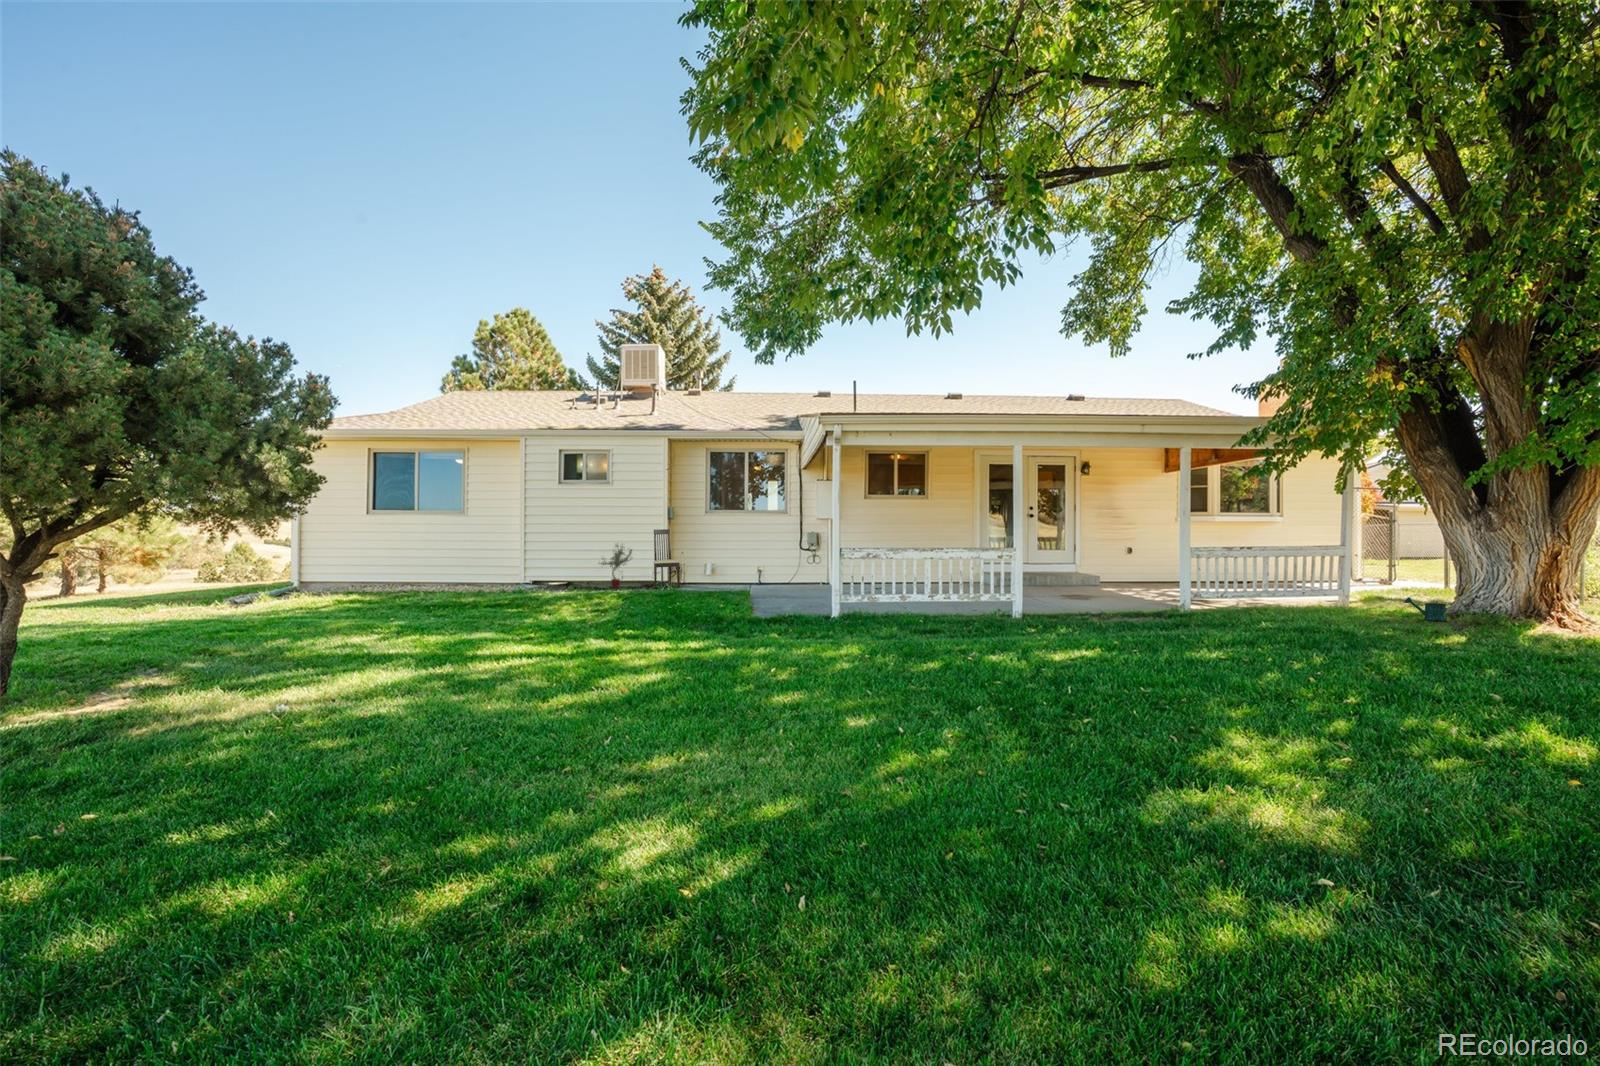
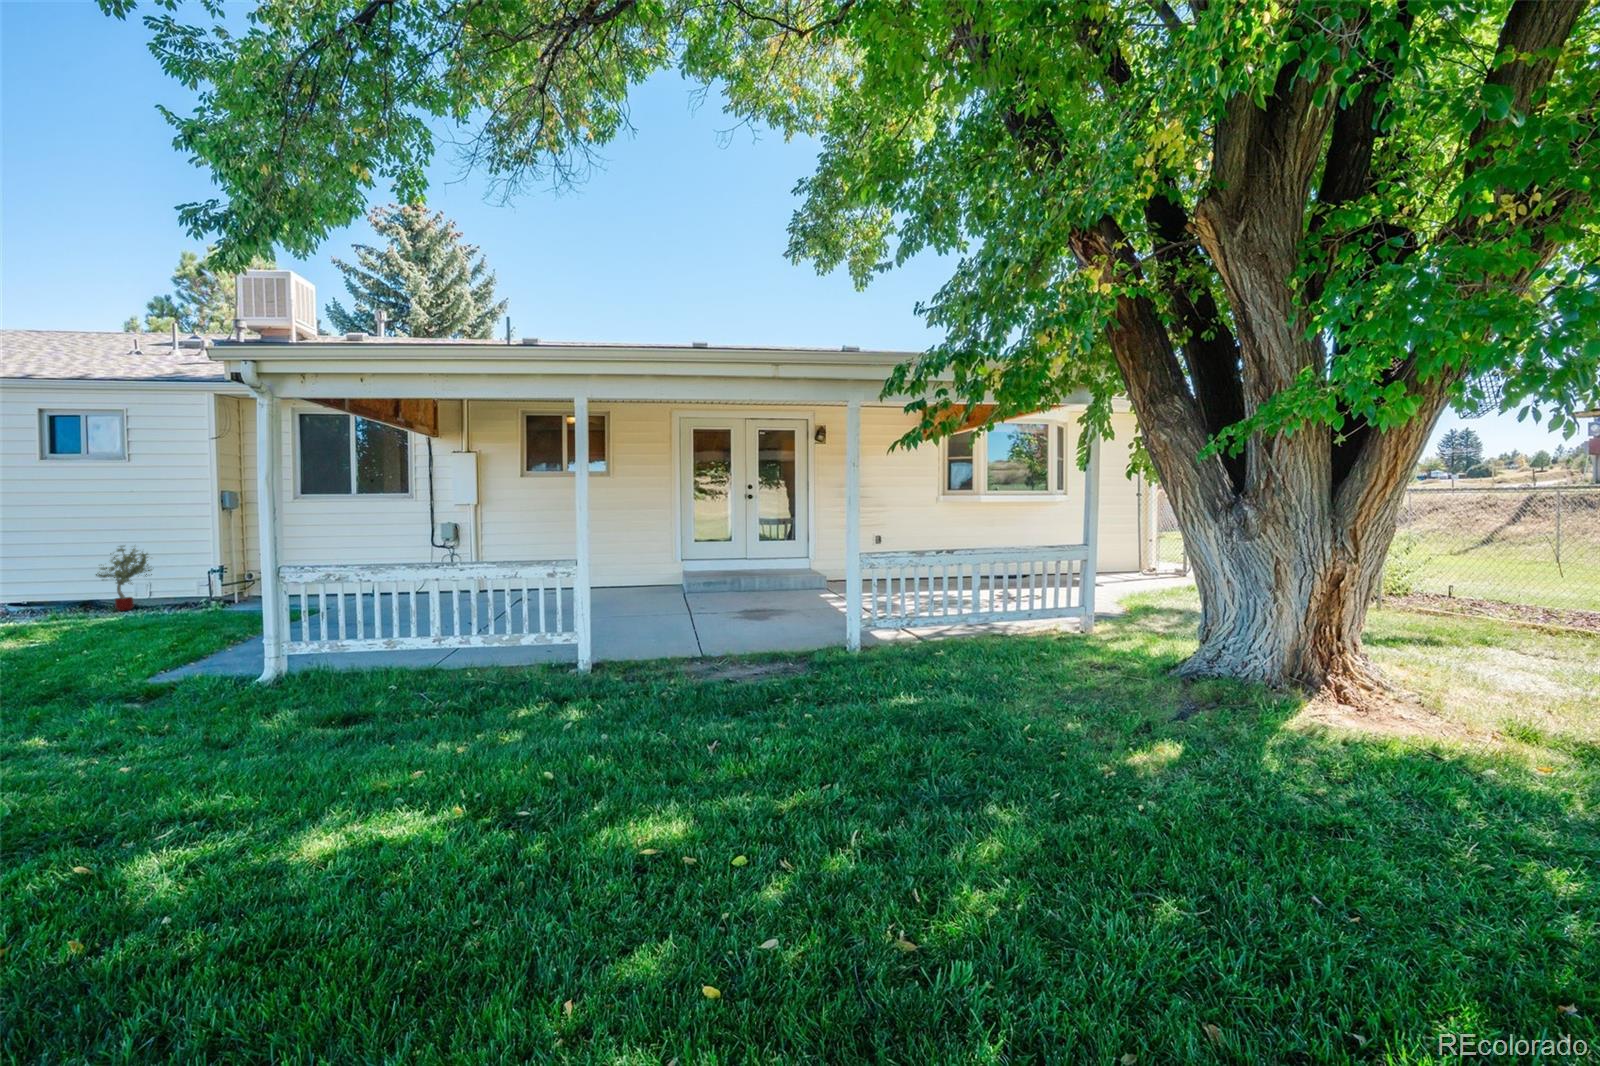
chair: present [654,529,680,589] -> none [168,524,227,612]
watering can: present [1405,597,1447,622] -> none [1129,637,1192,679]

